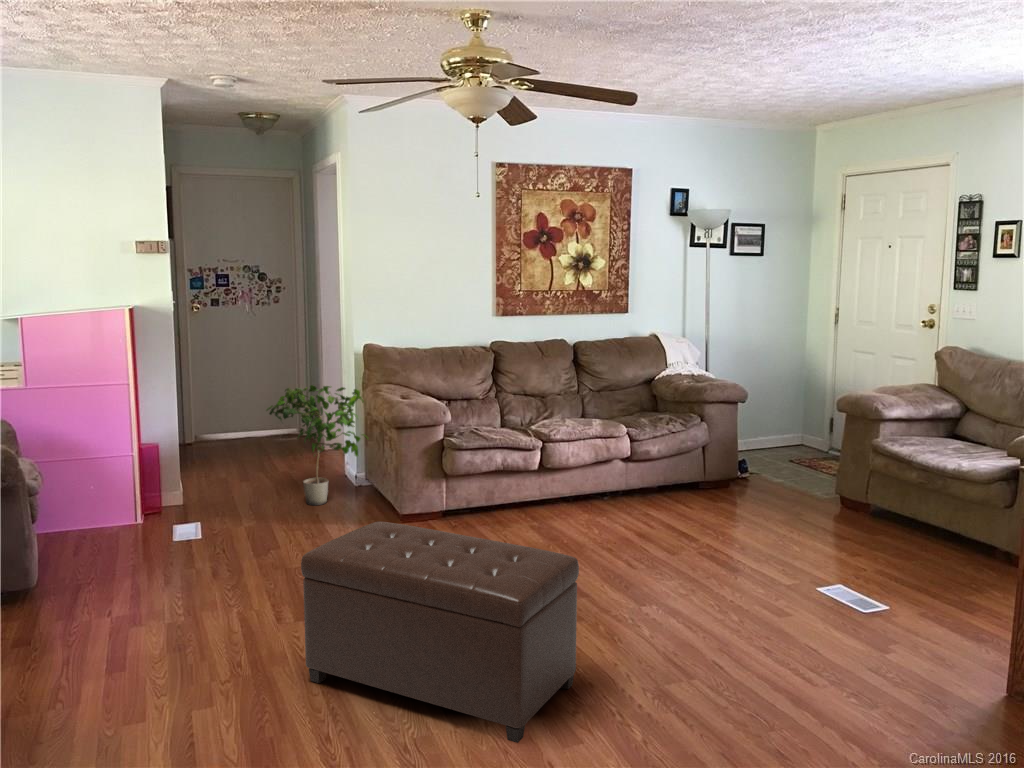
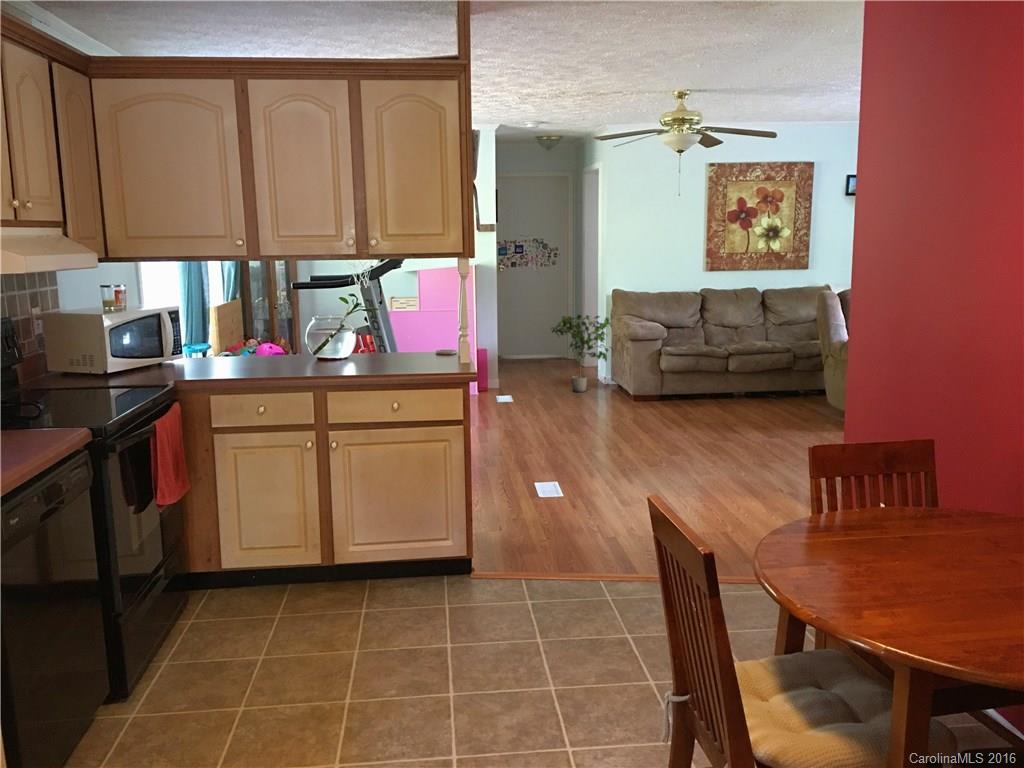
ottoman: present [301,522,579,743] -> none [573,377,719,475]

